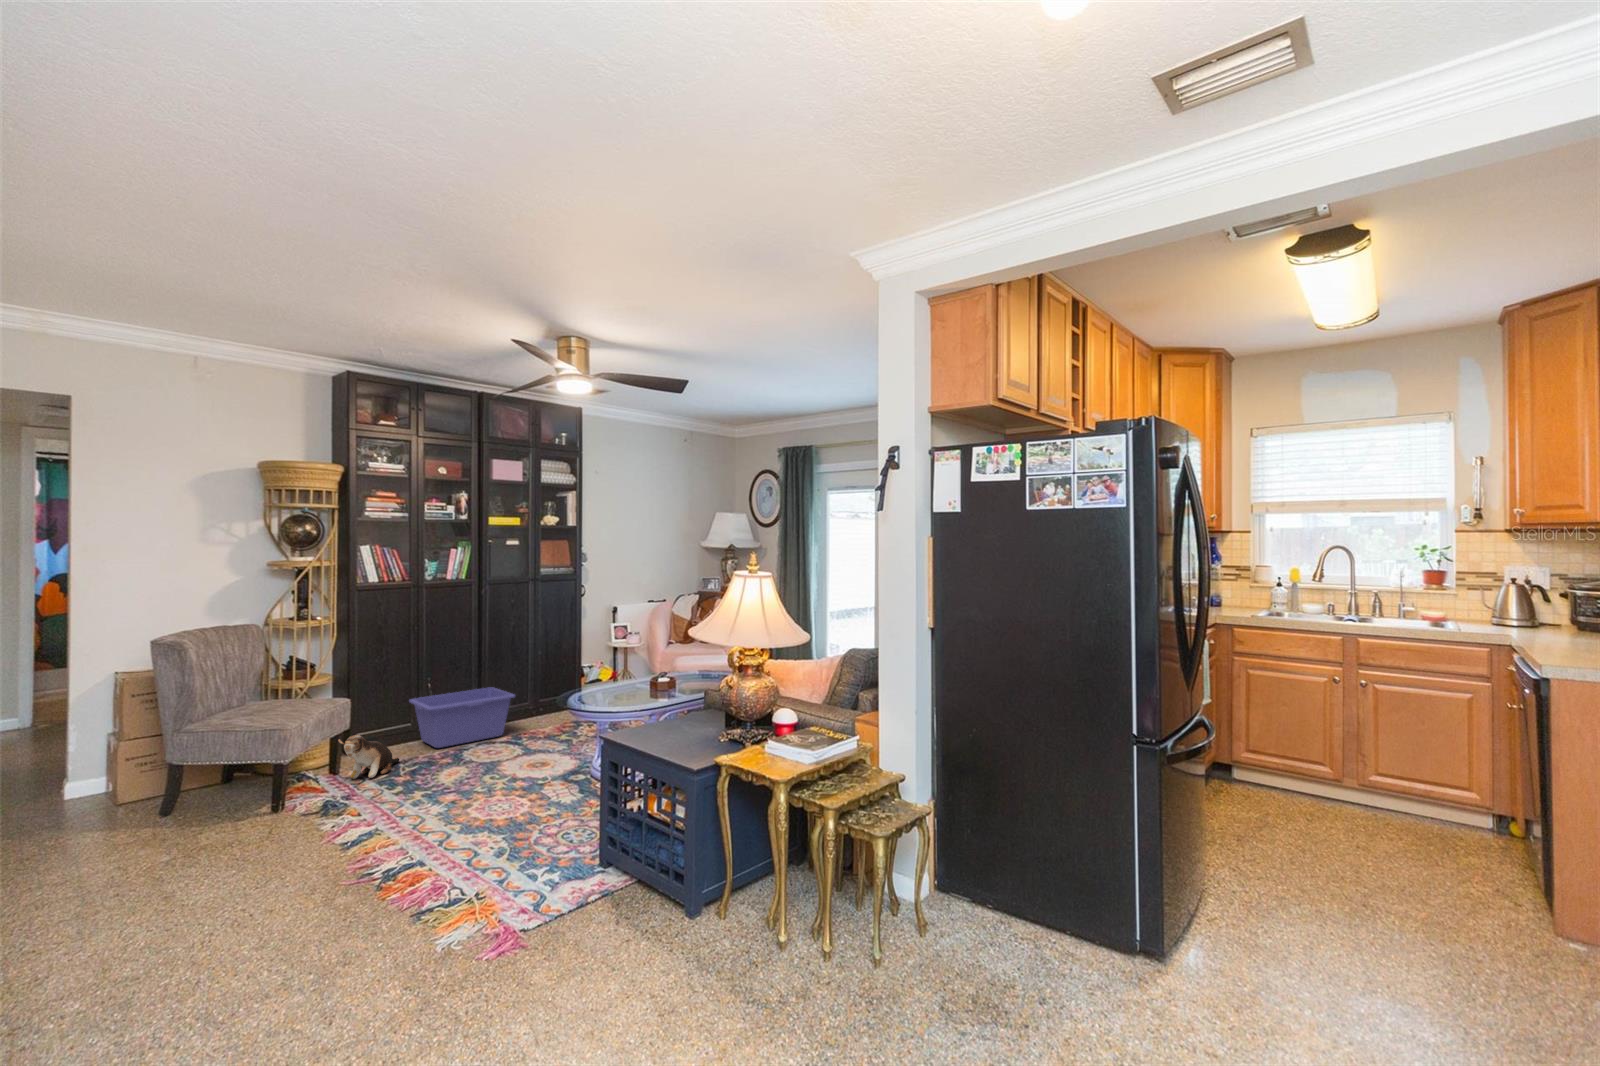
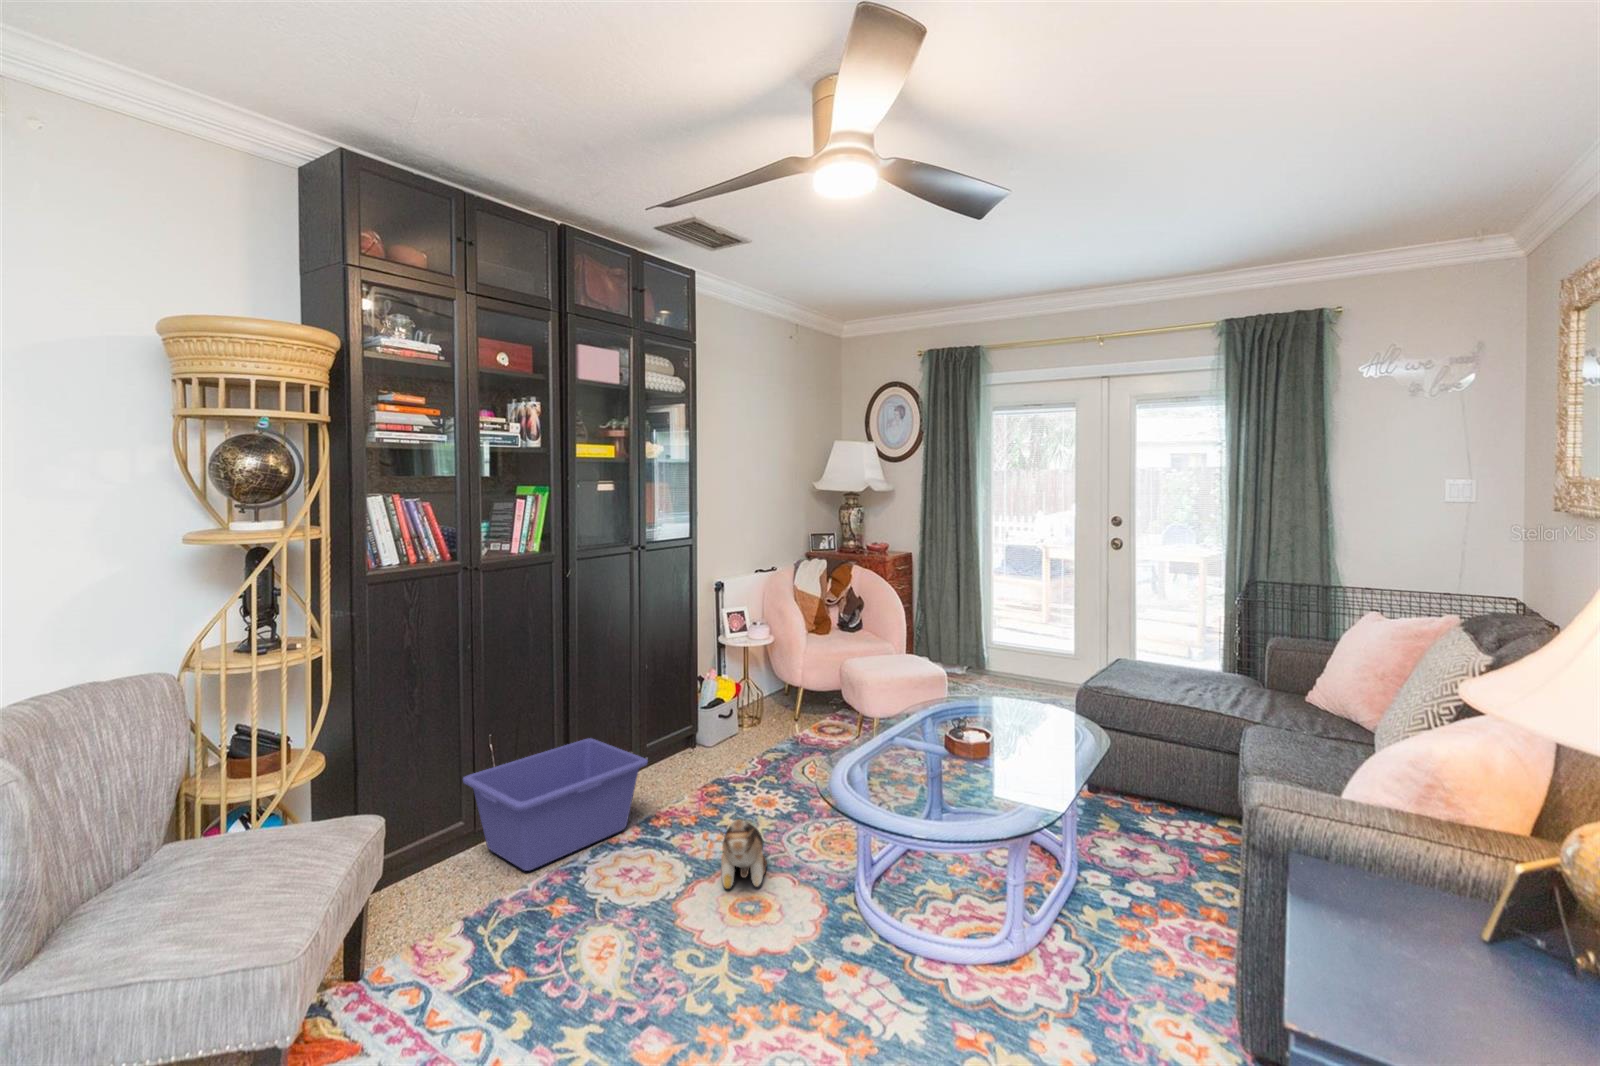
plush toy: present [338,735,399,779] -> present [721,820,767,889]

